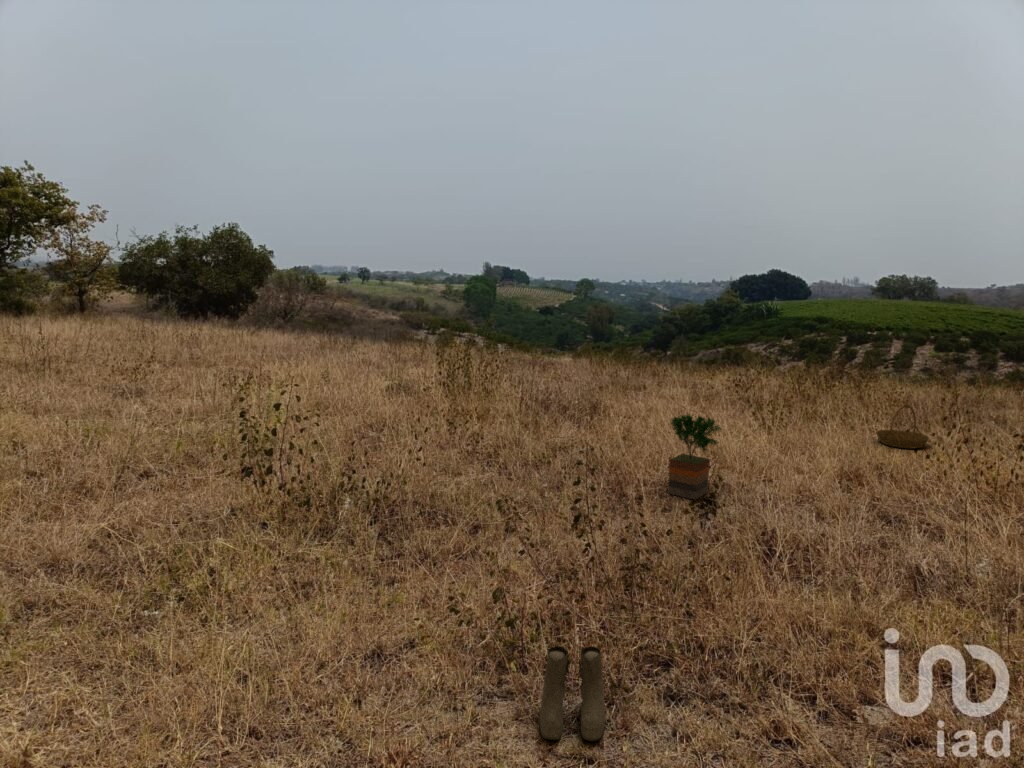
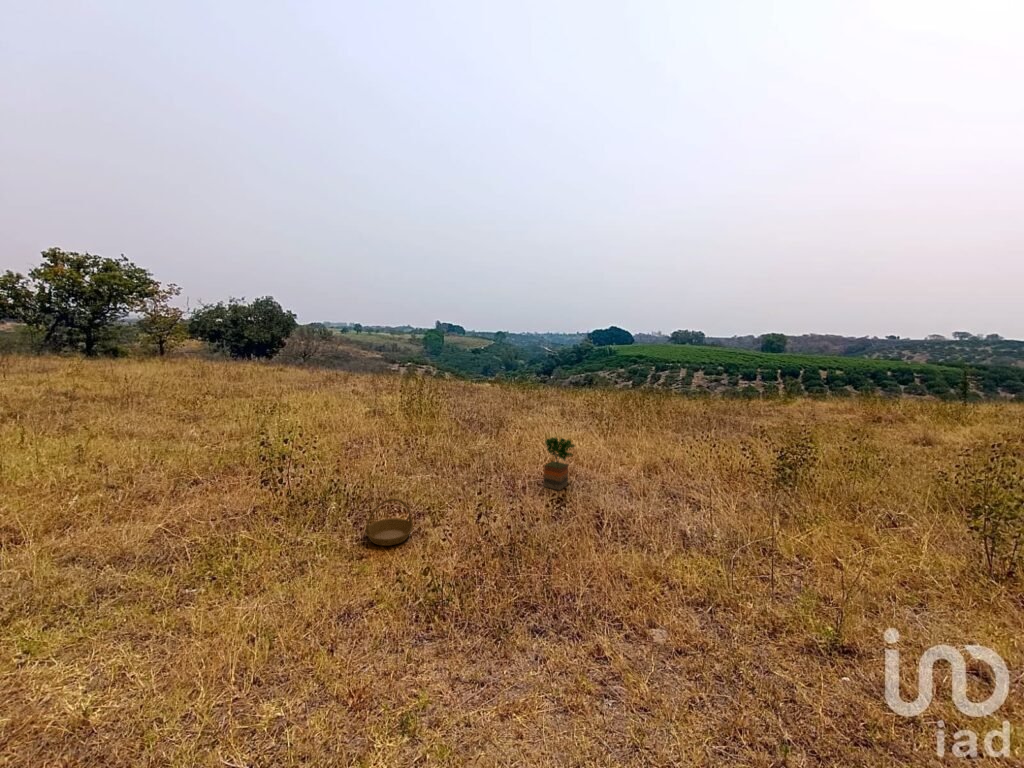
basket: present [876,405,929,449] -> present [365,499,413,546]
boots: present [540,646,605,741] -> none [451,605,492,670]

